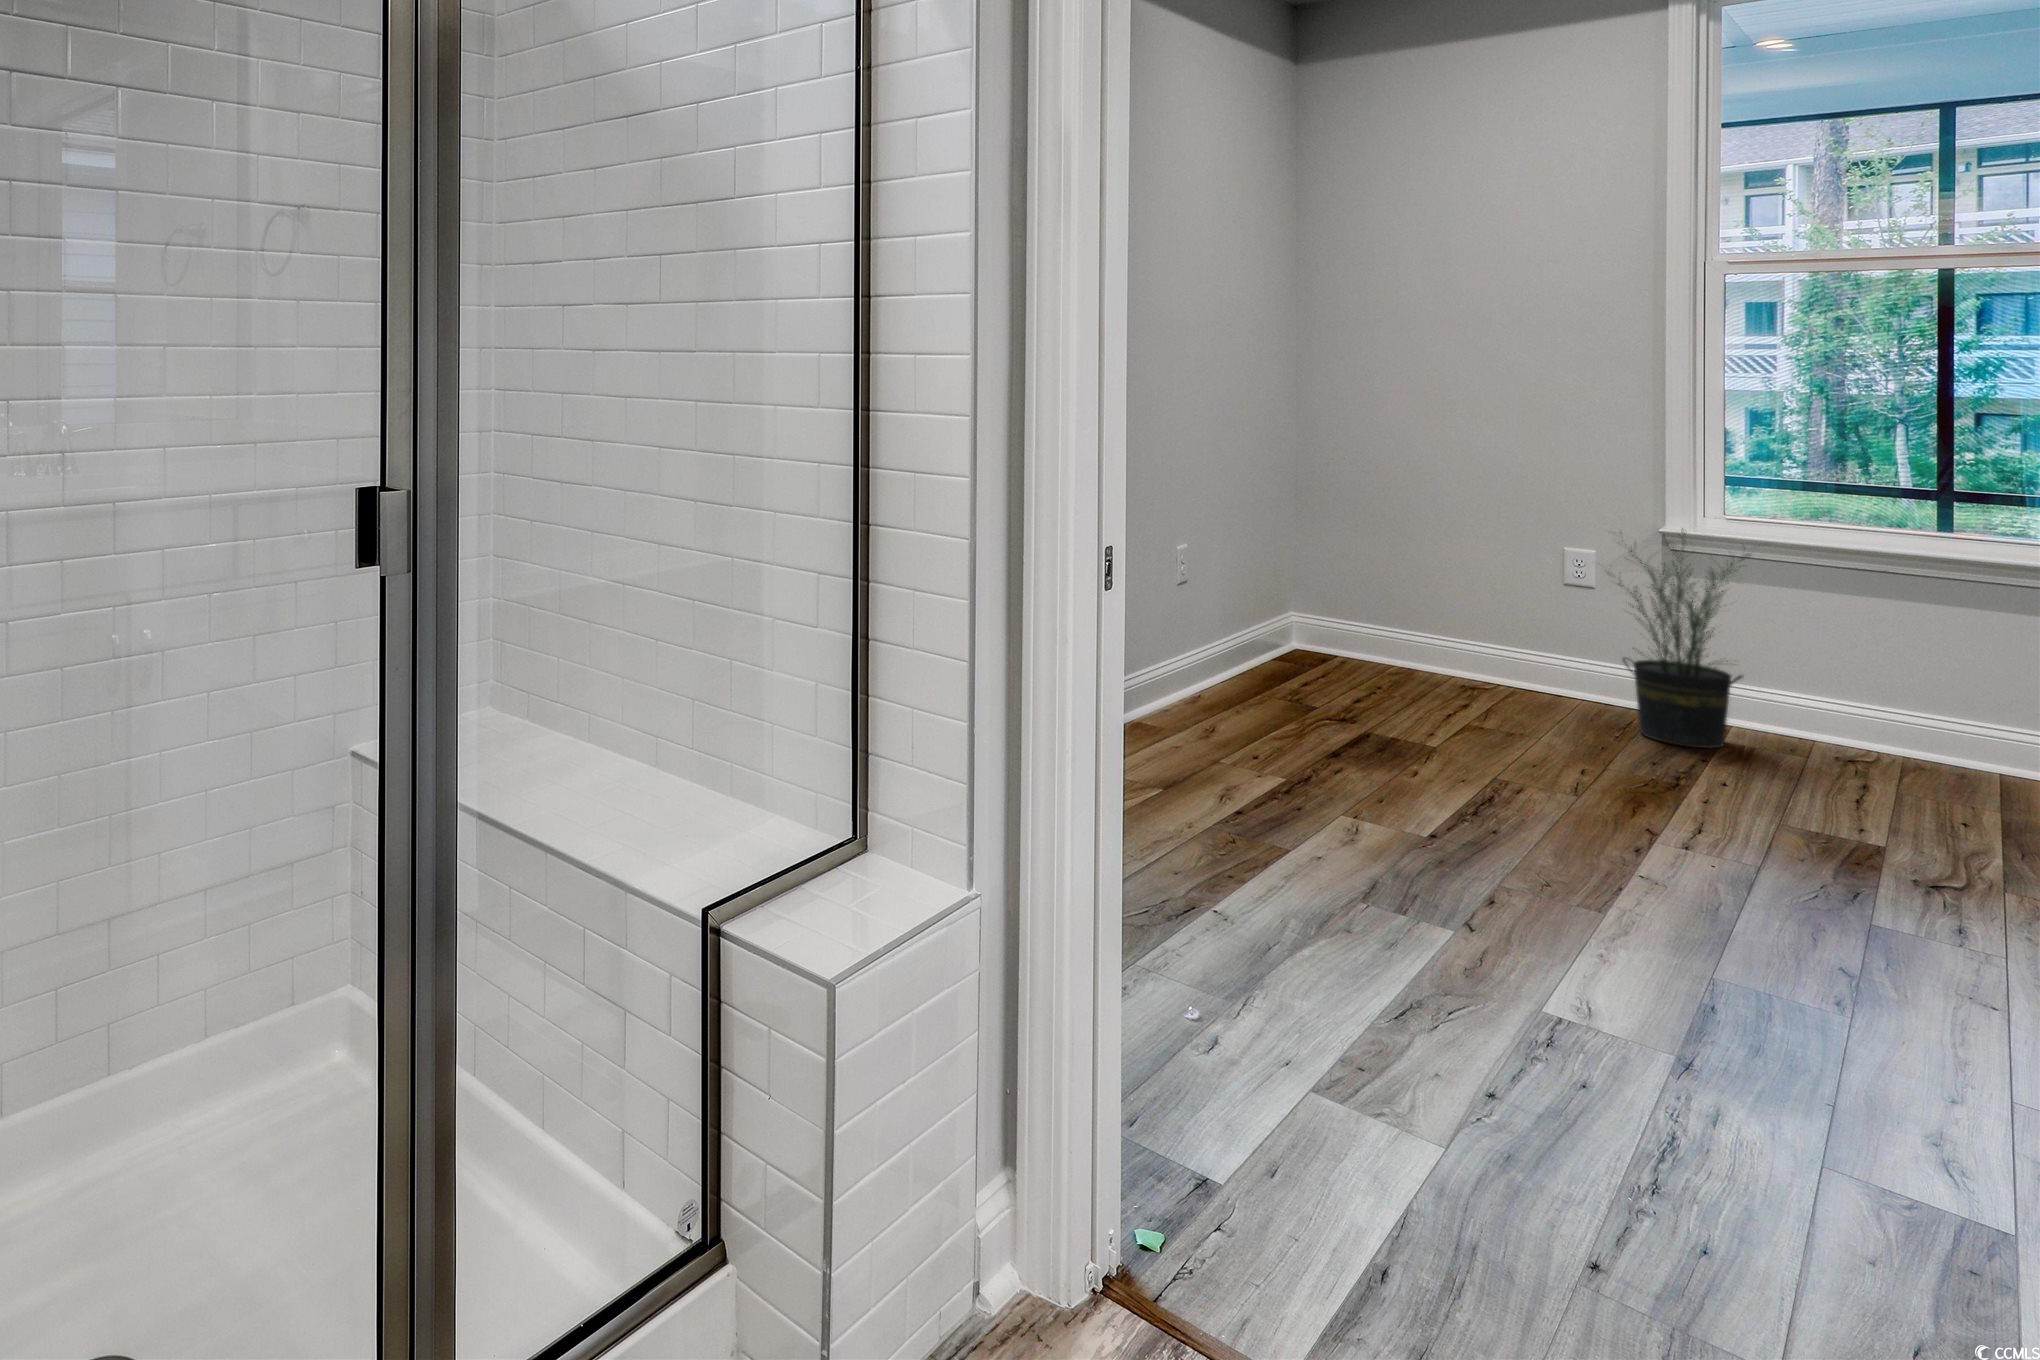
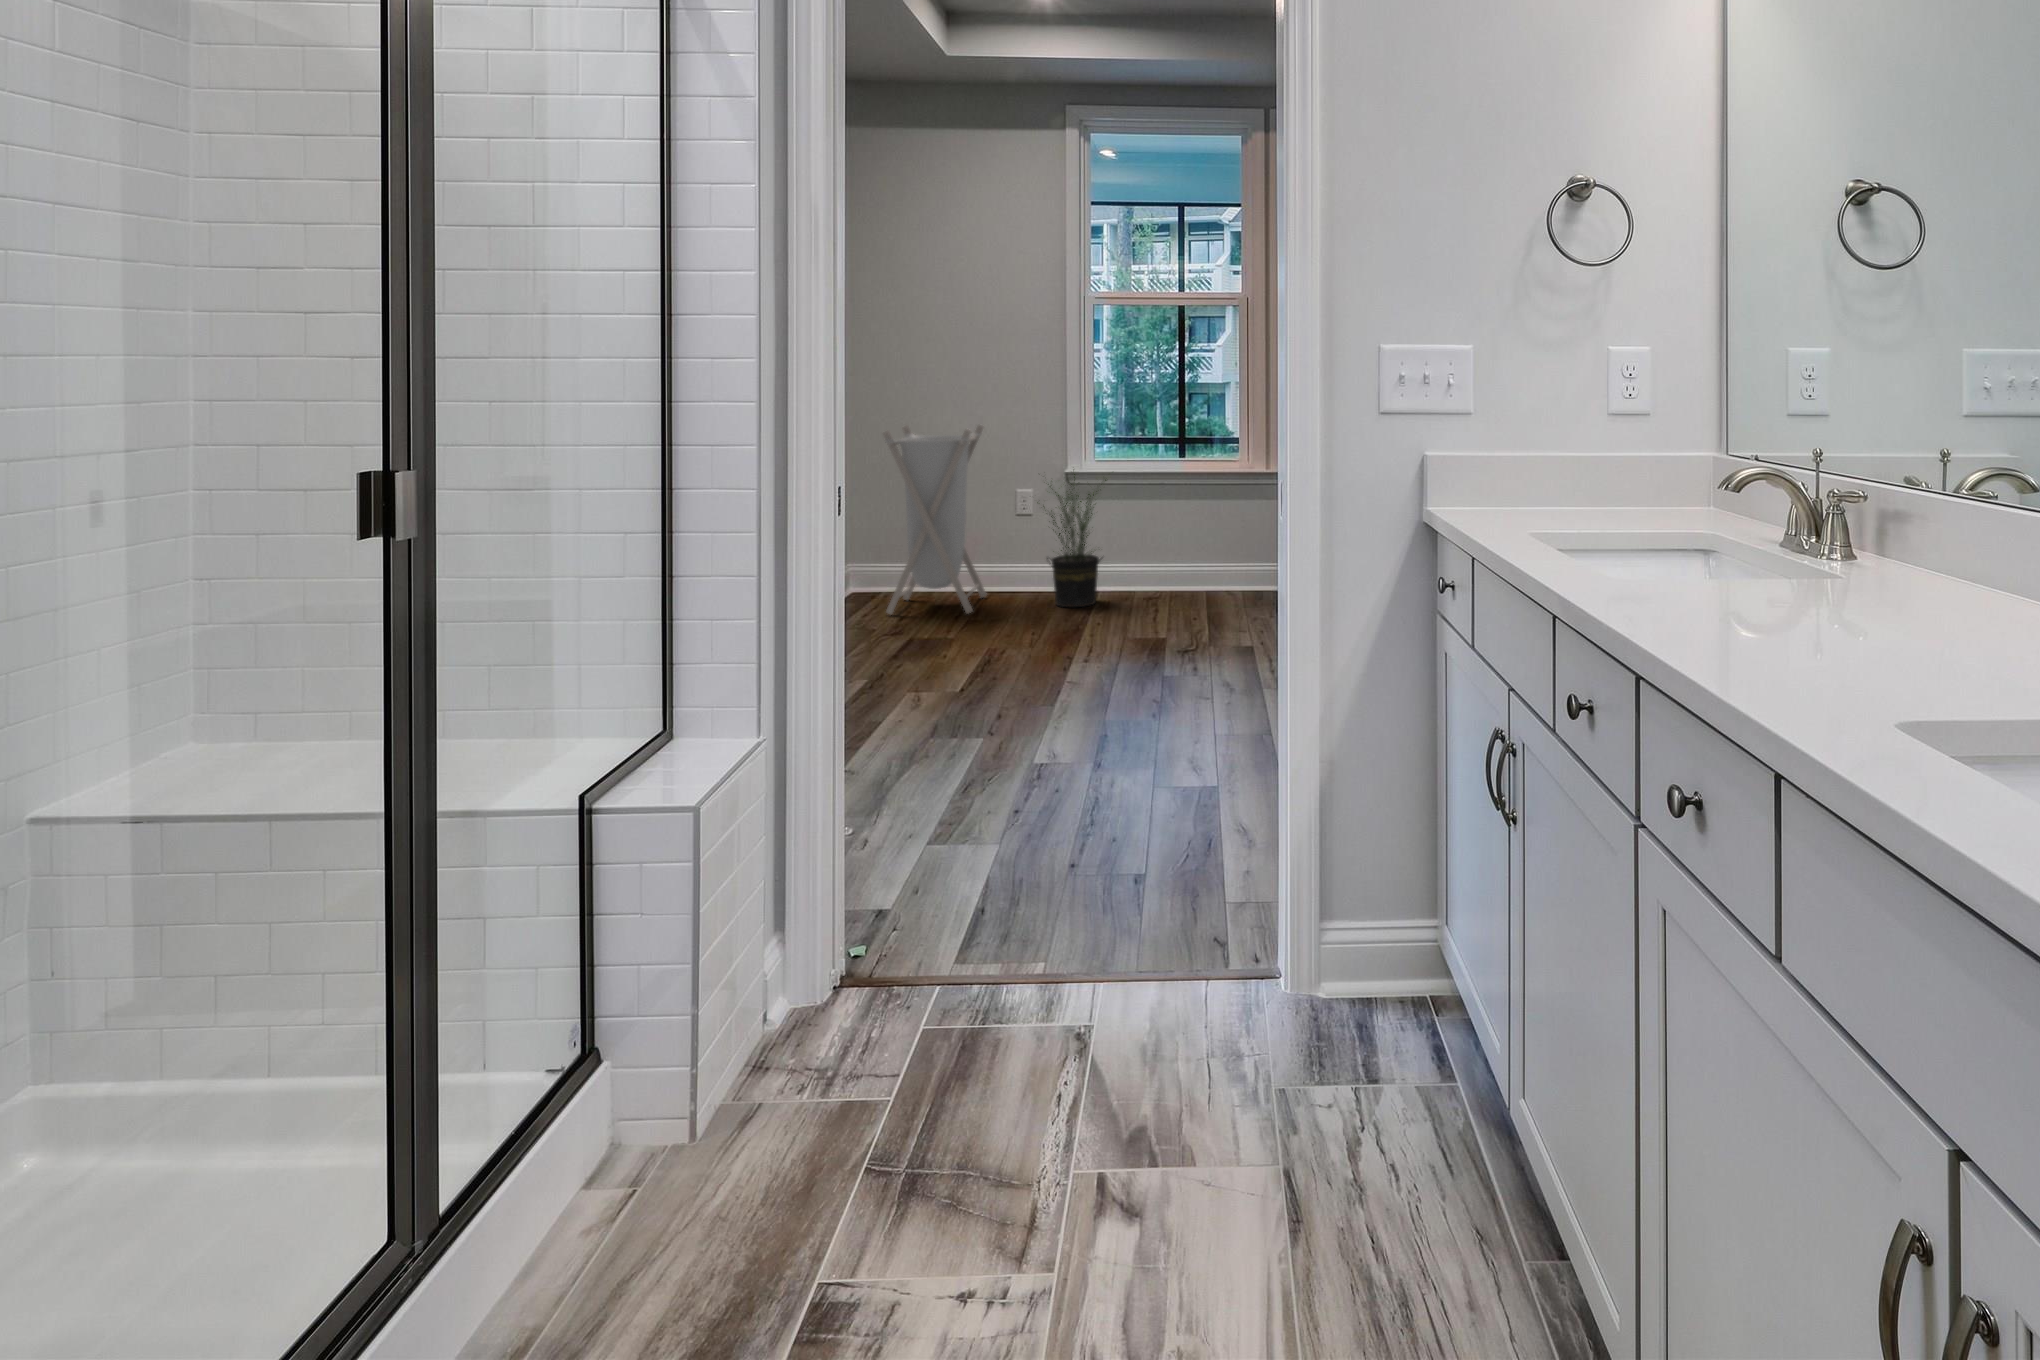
laundry hamper: none [1342,442,1515,715] -> present [883,425,987,614]

